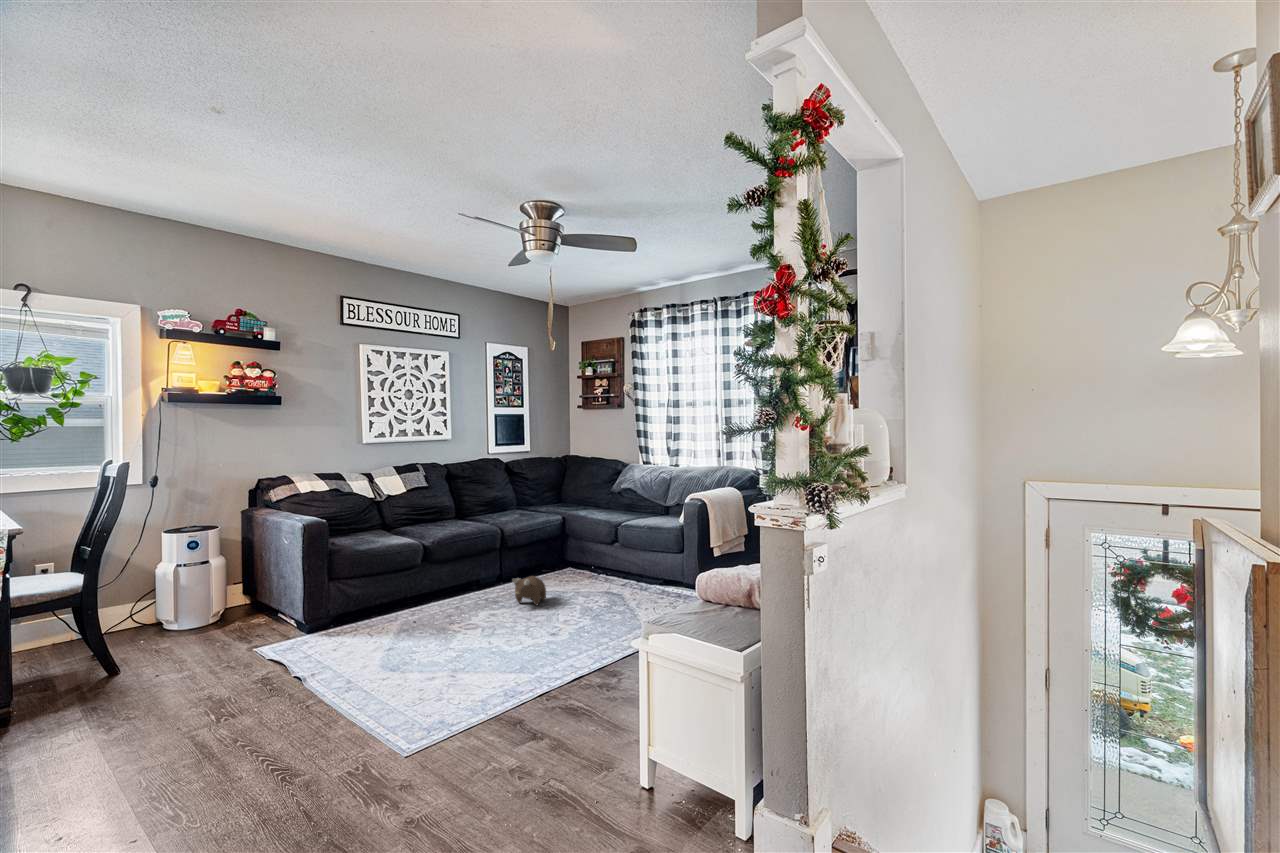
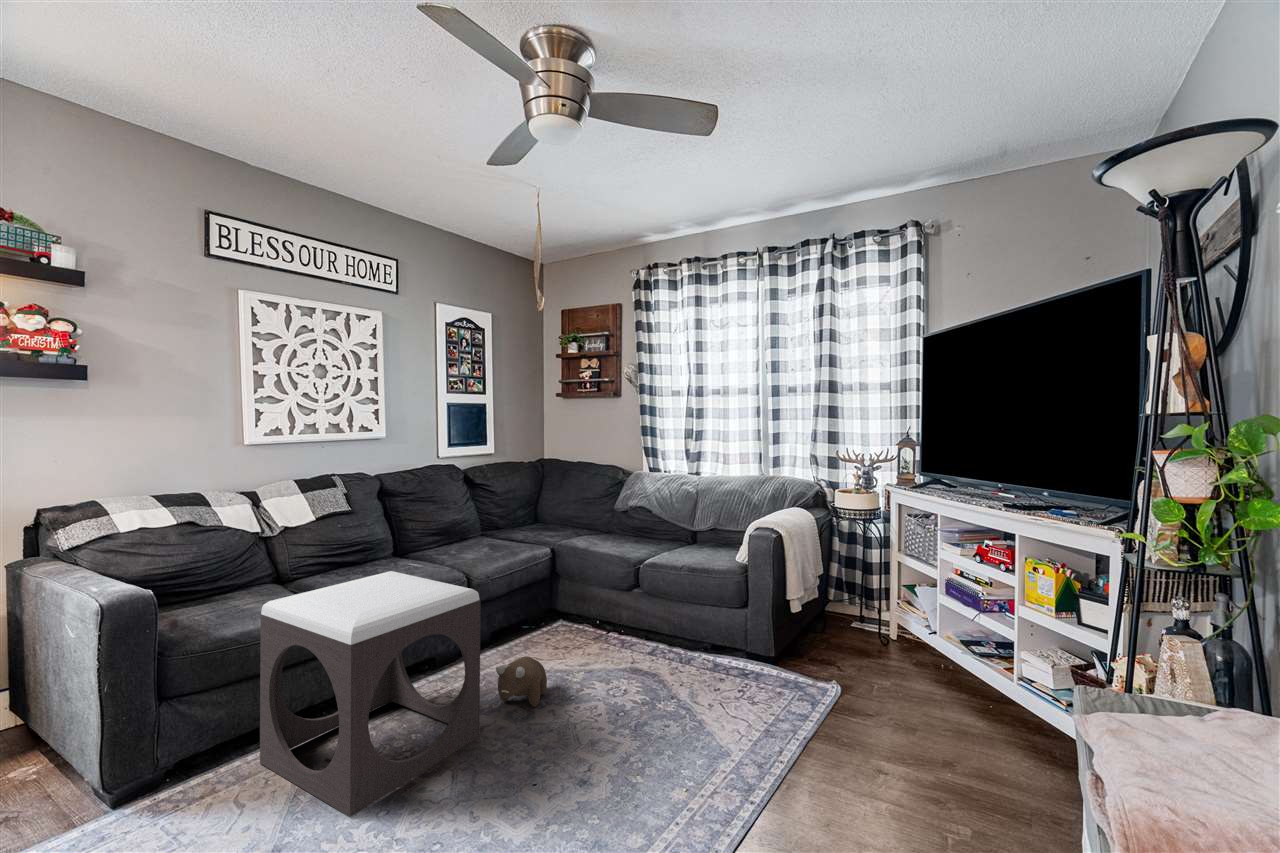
footstool: none [379,519,501,639] -> present [260,571,481,817]

